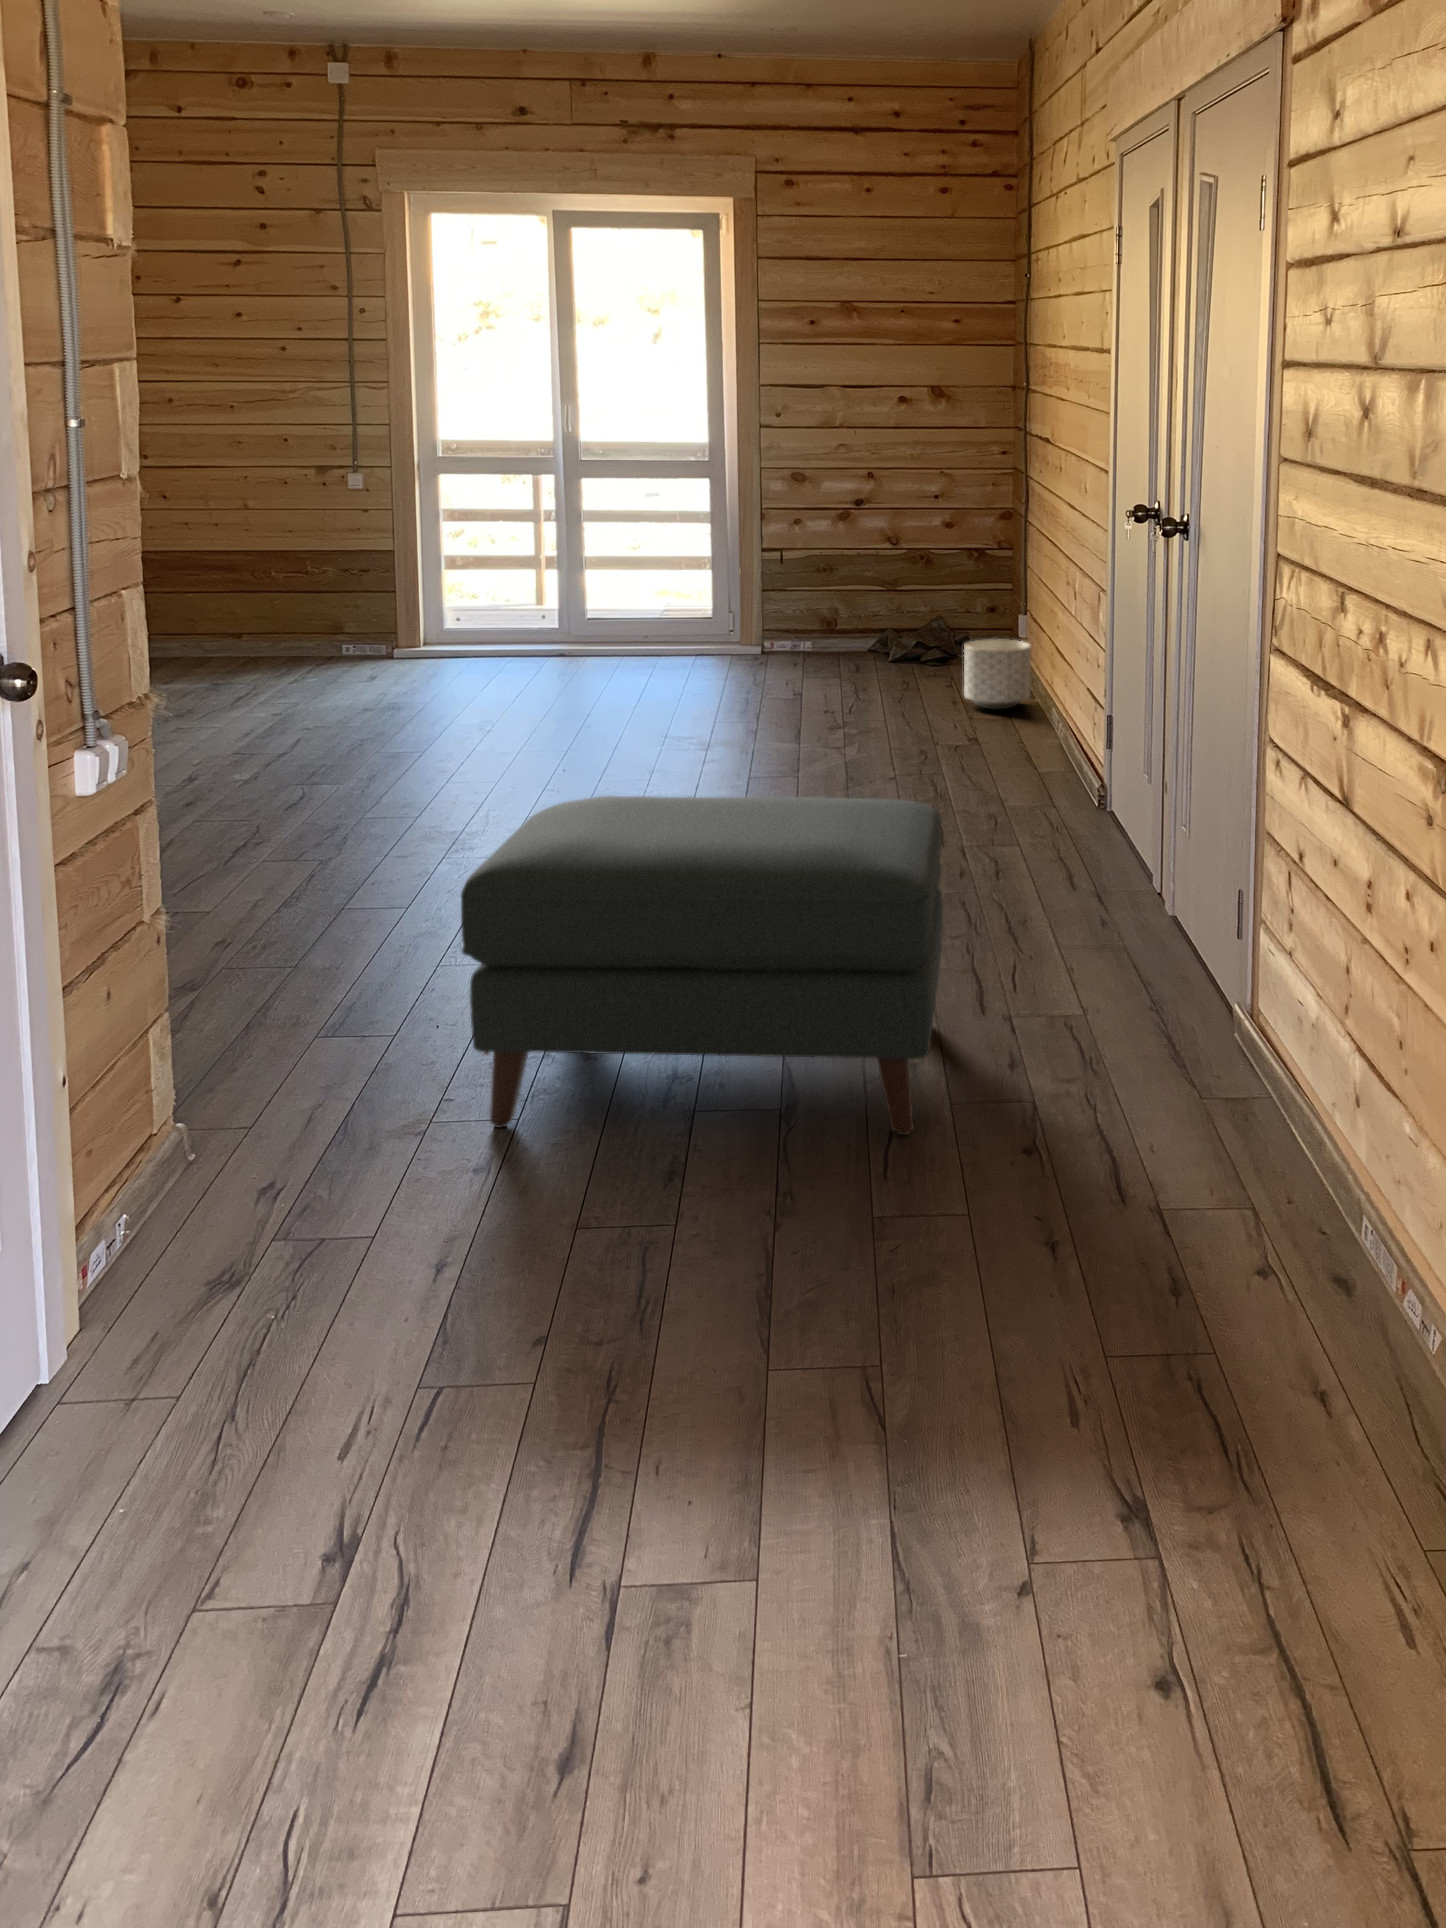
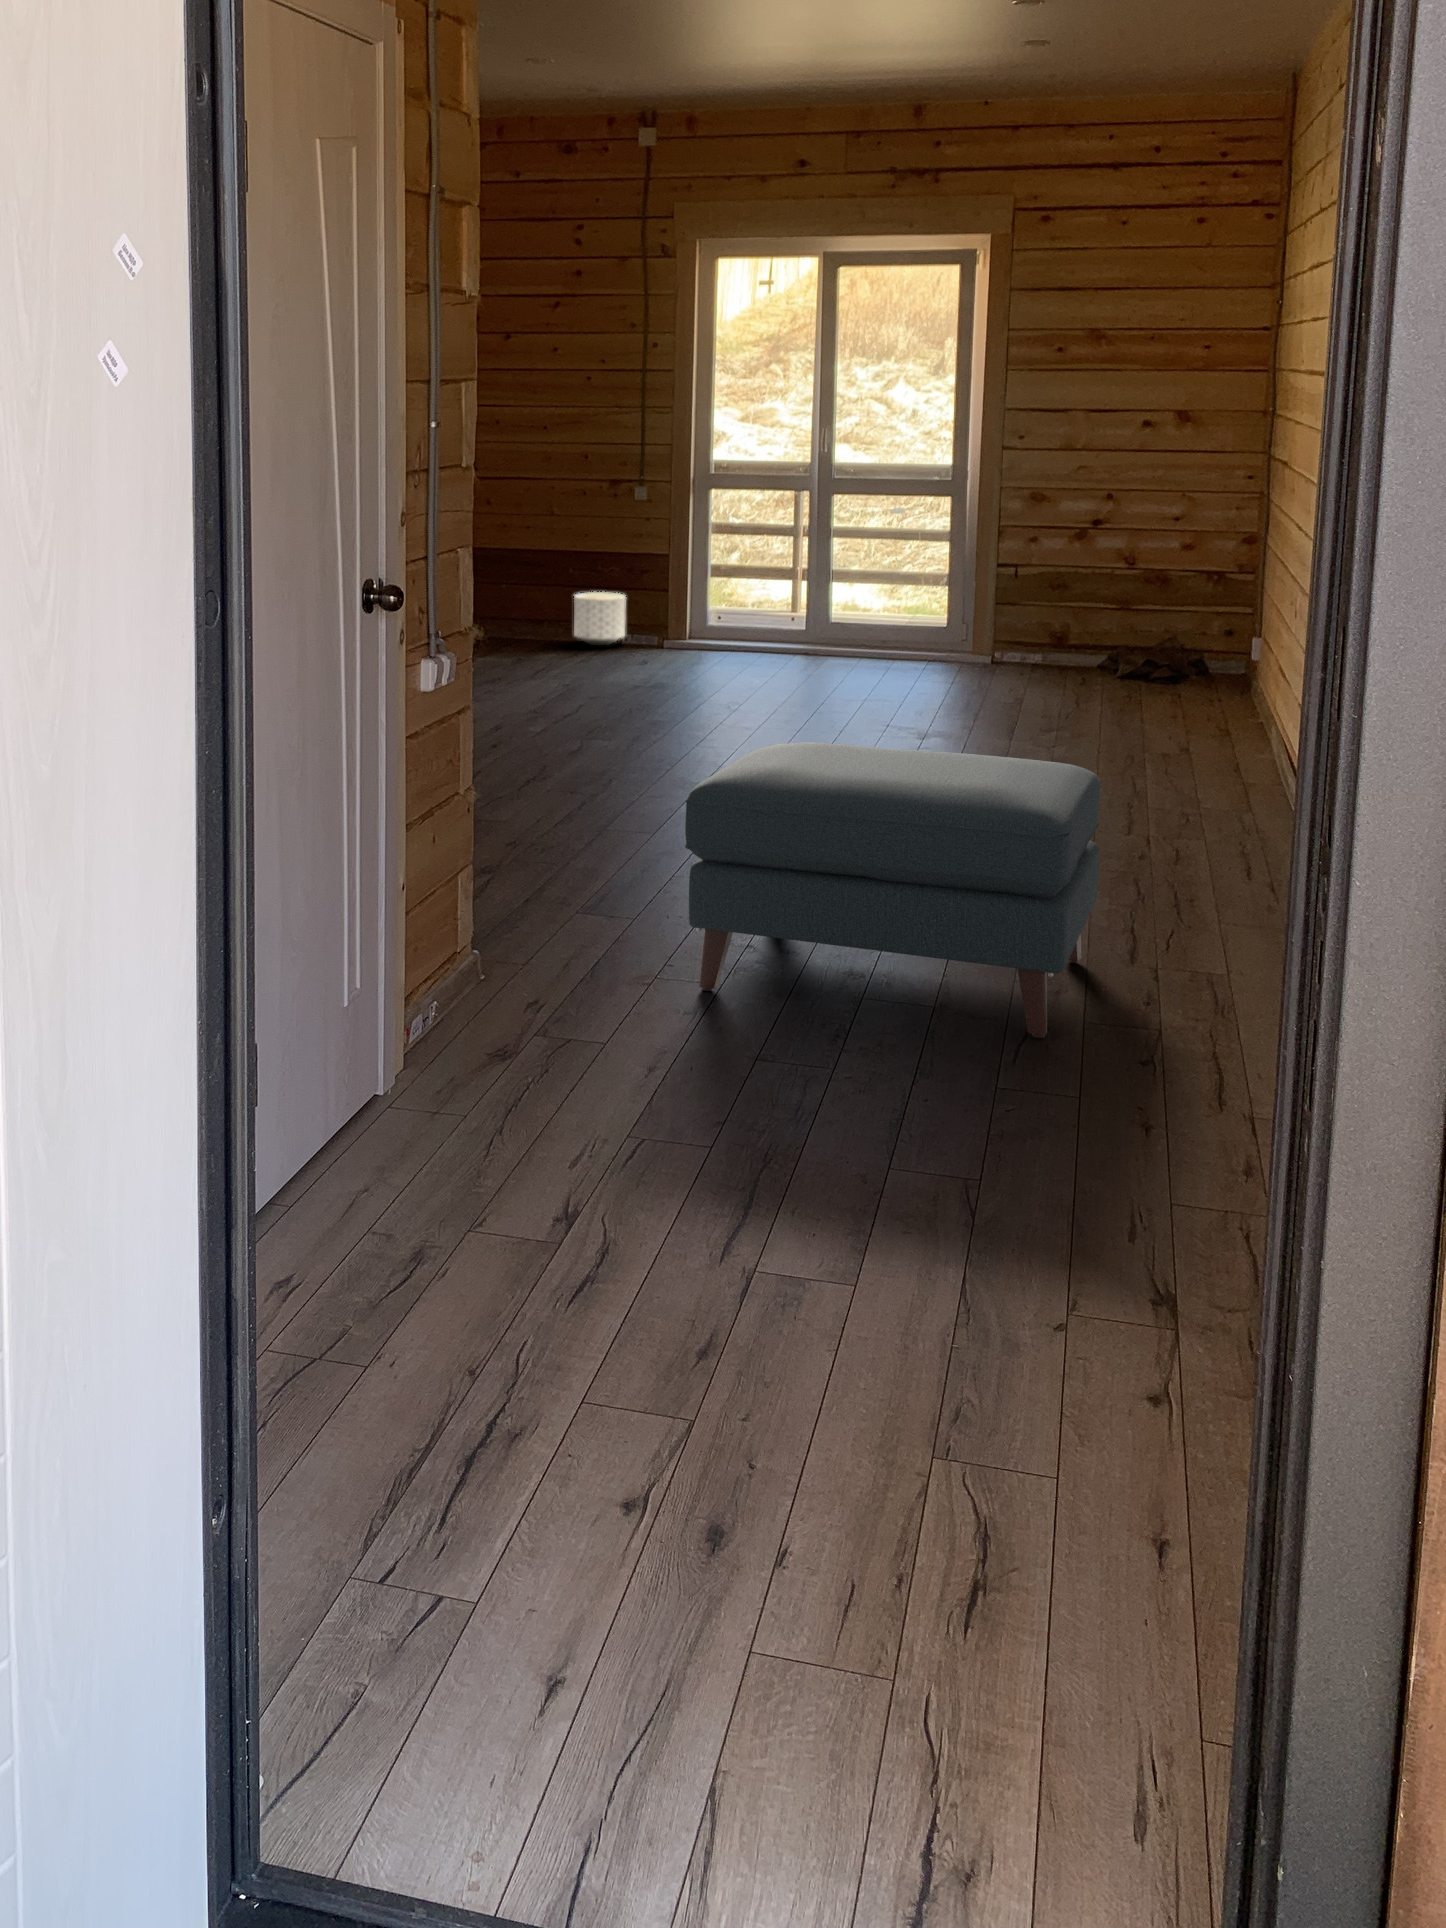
planter: present [964,639,1031,710] -> present [574,592,626,645]

